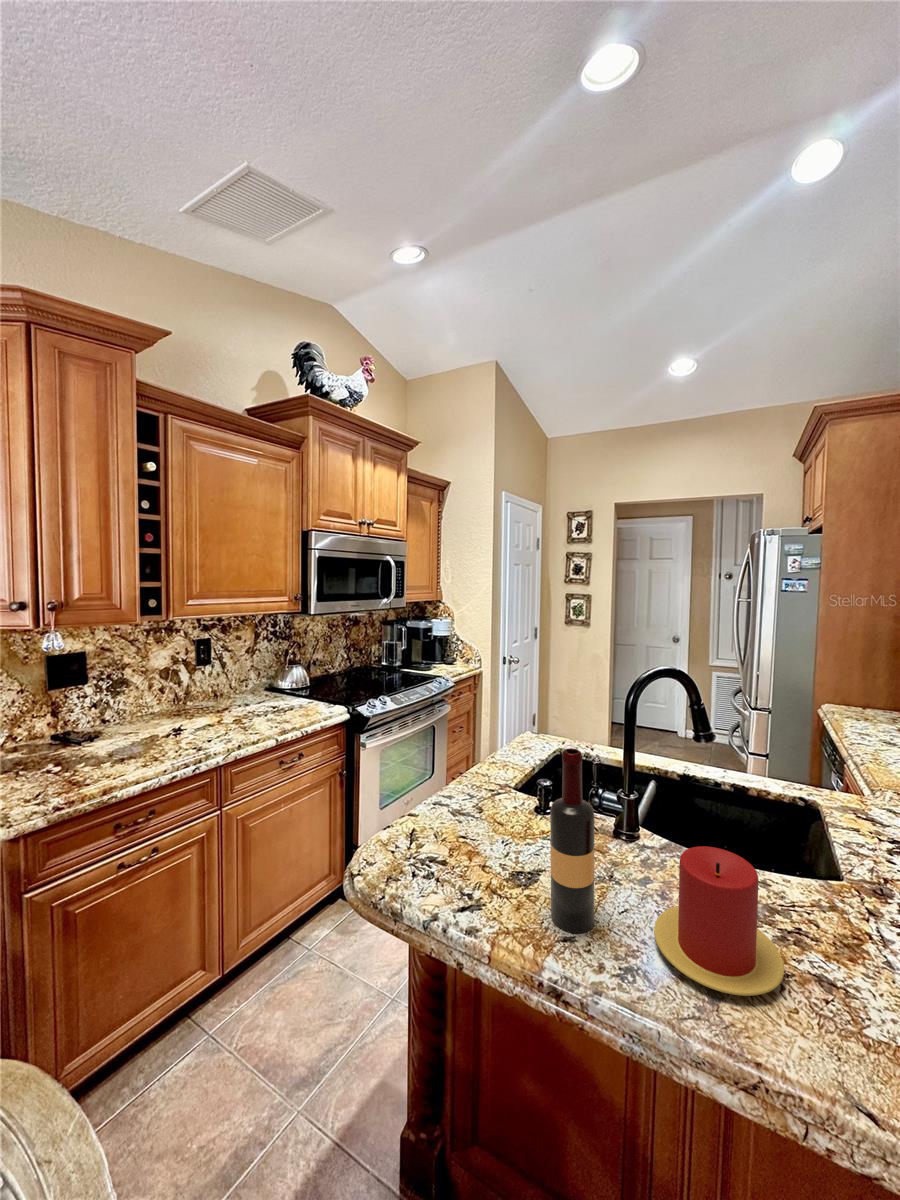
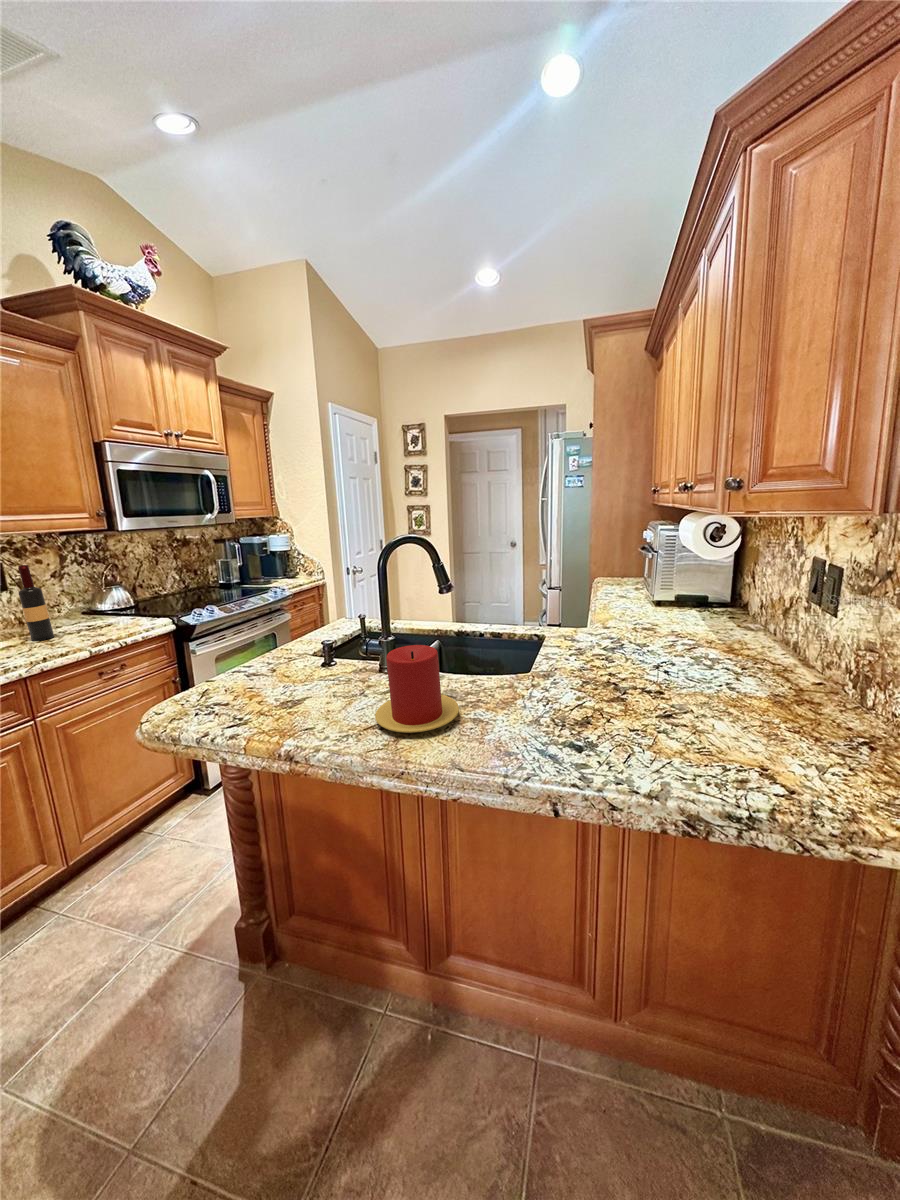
wine bottle: present [550,748,594,933] -> present [18,565,54,641]

